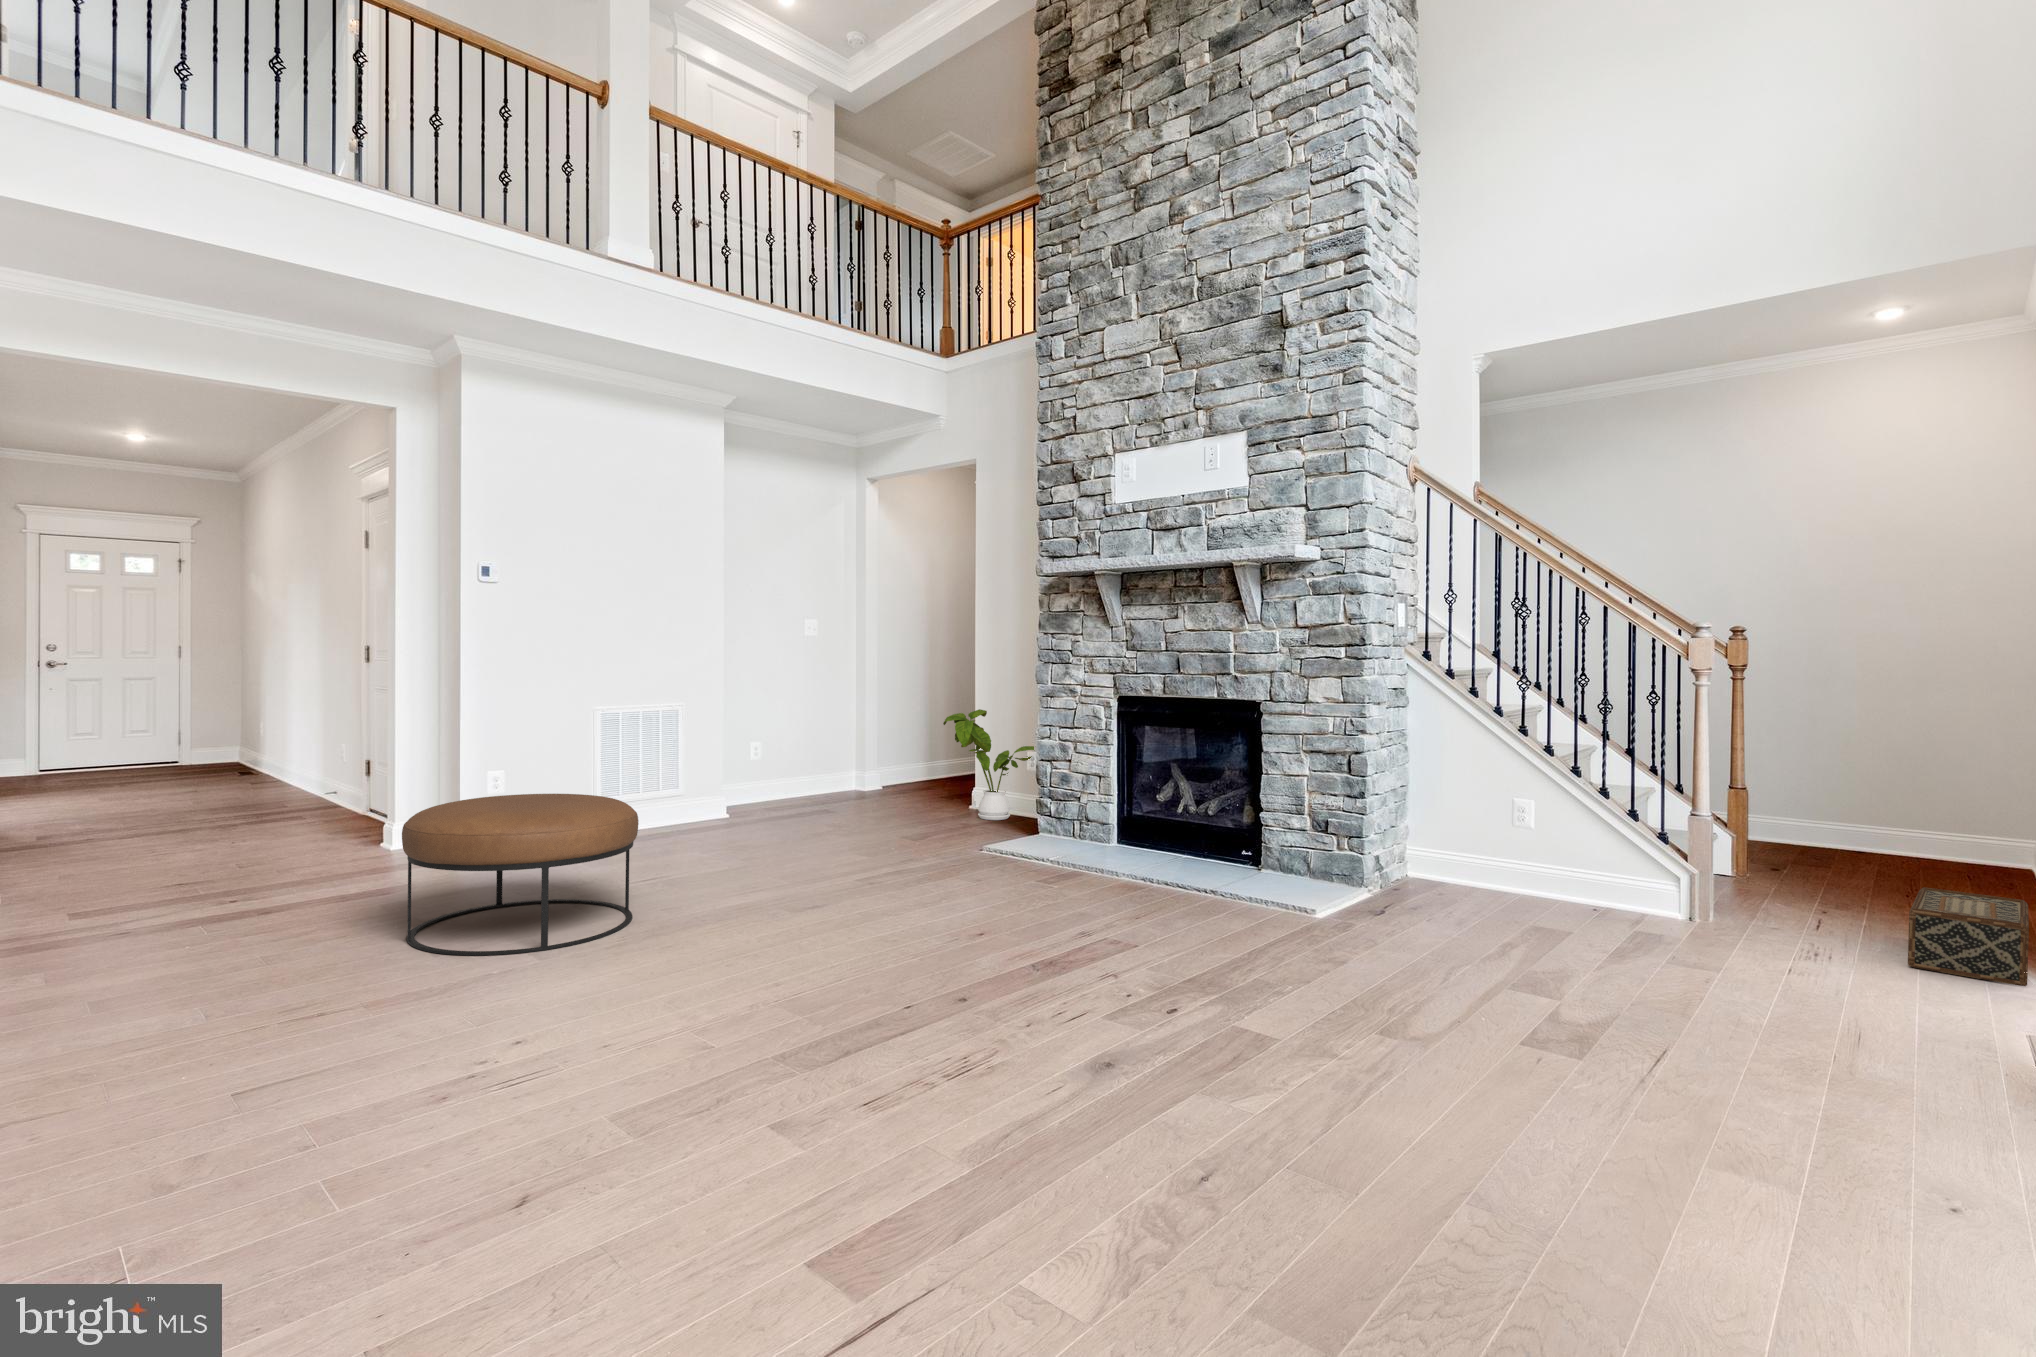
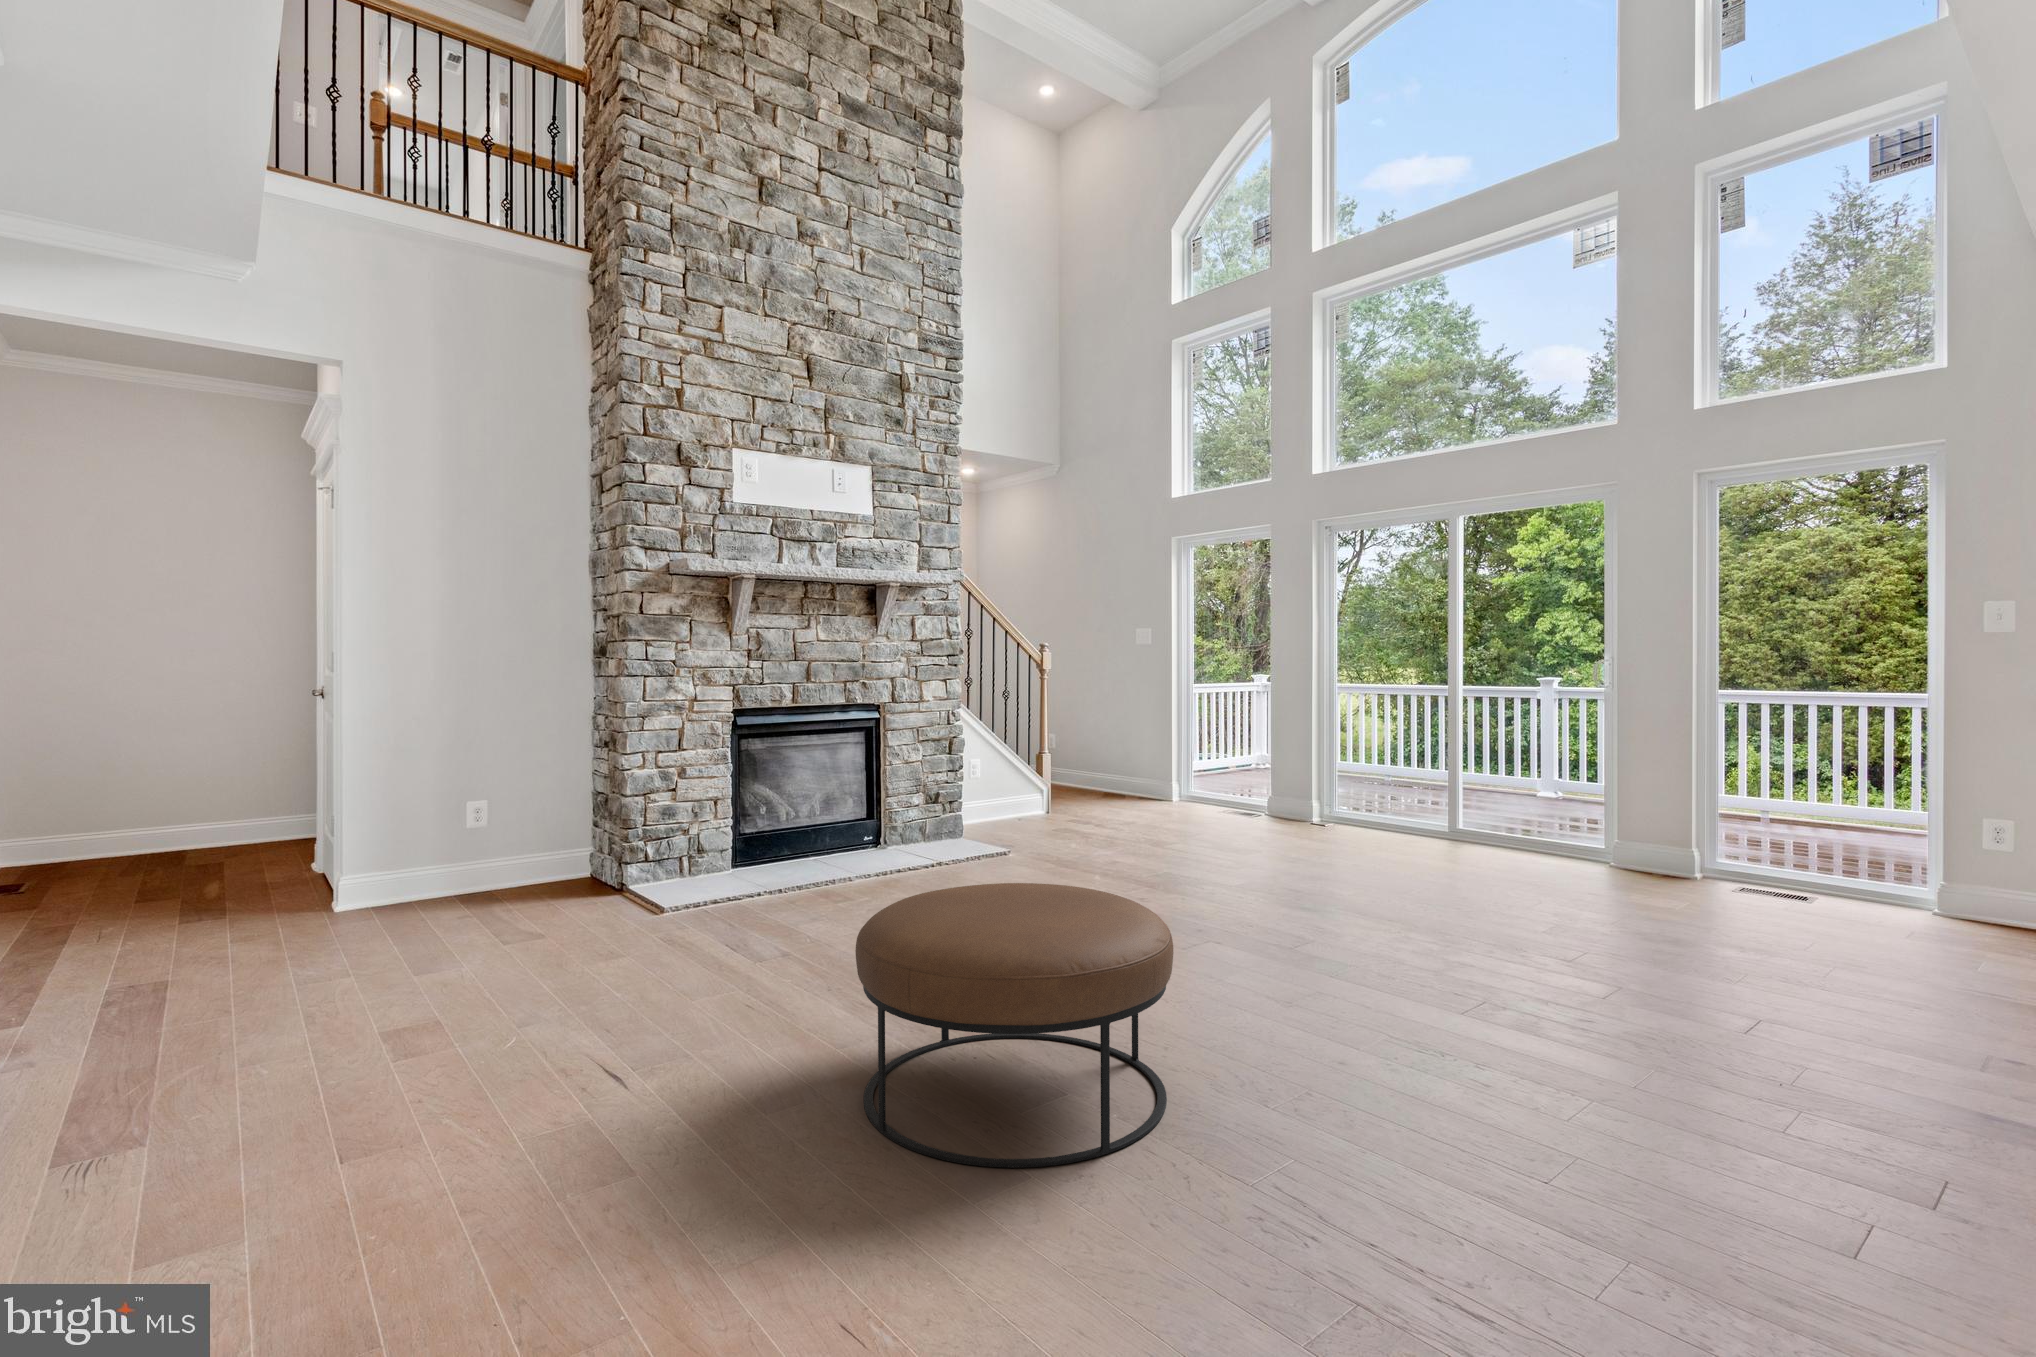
house plant: present [943,709,1035,820] -> none [383,747,548,906]
woven basket: present [1908,887,2029,986] -> none [1086,770,1158,805]

